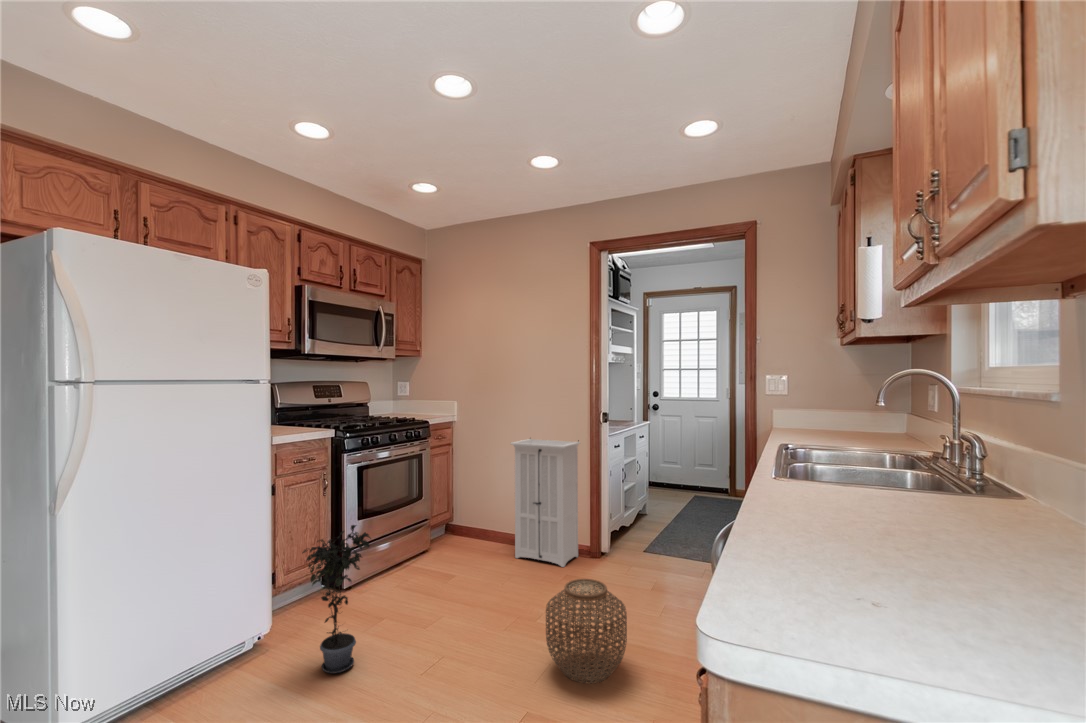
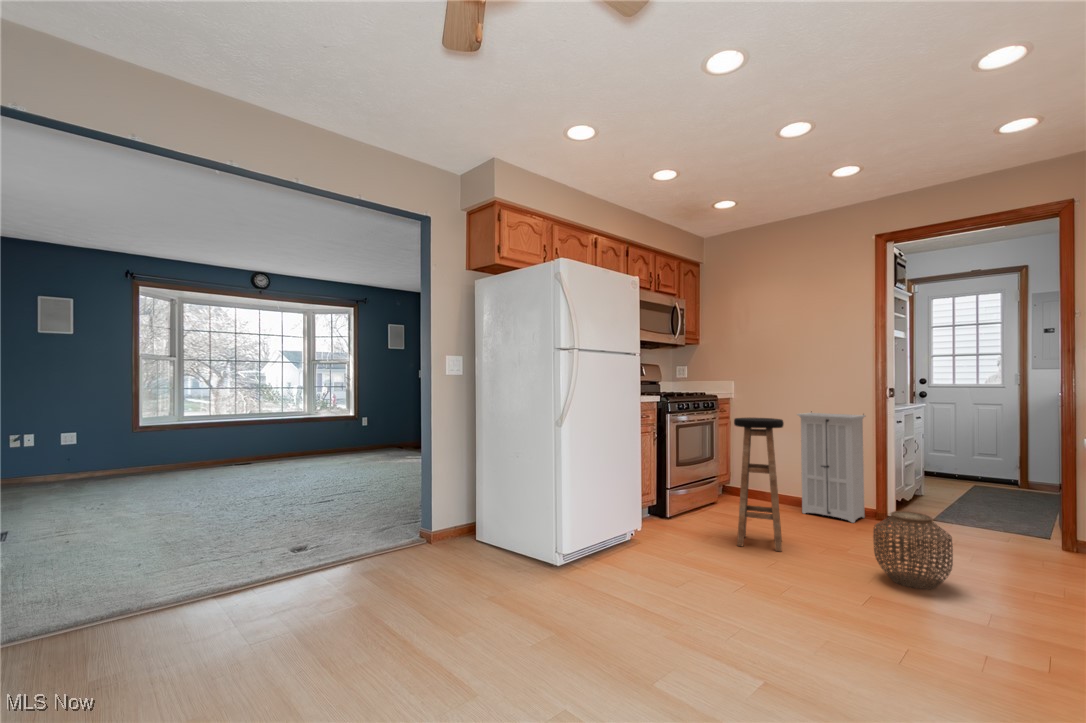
bar stool: none [402,459,467,637] -> present [734,418,784,551]
potted plant: present [303,525,370,673] -> none [682,456,725,559]

